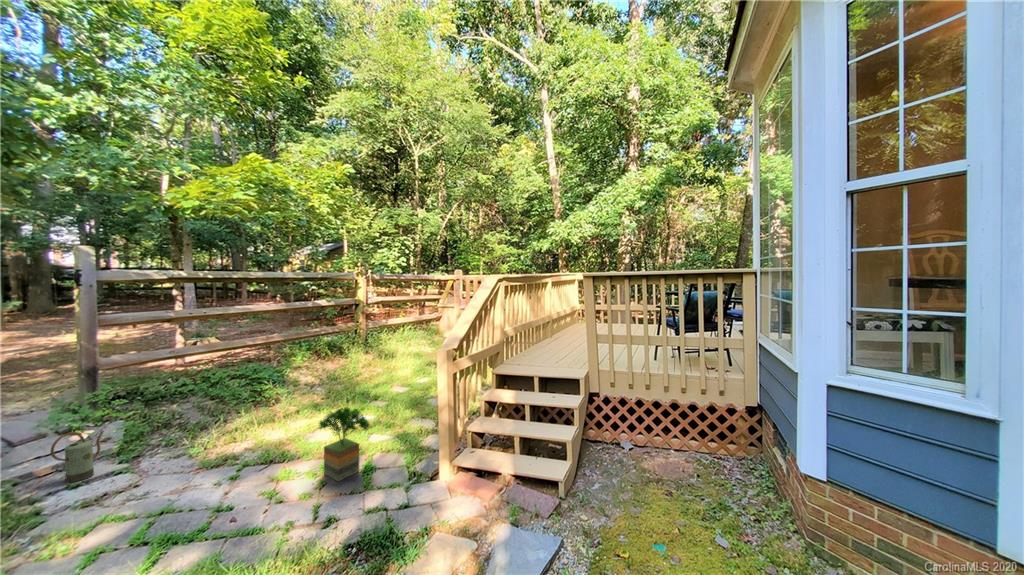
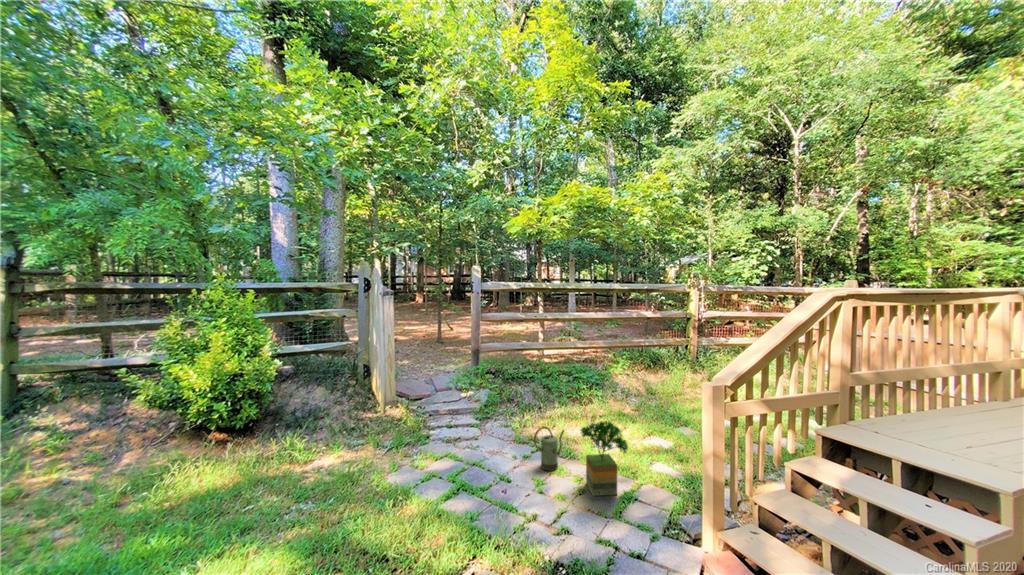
watering can: present [51,430,104,482] -> present [534,427,564,471]

